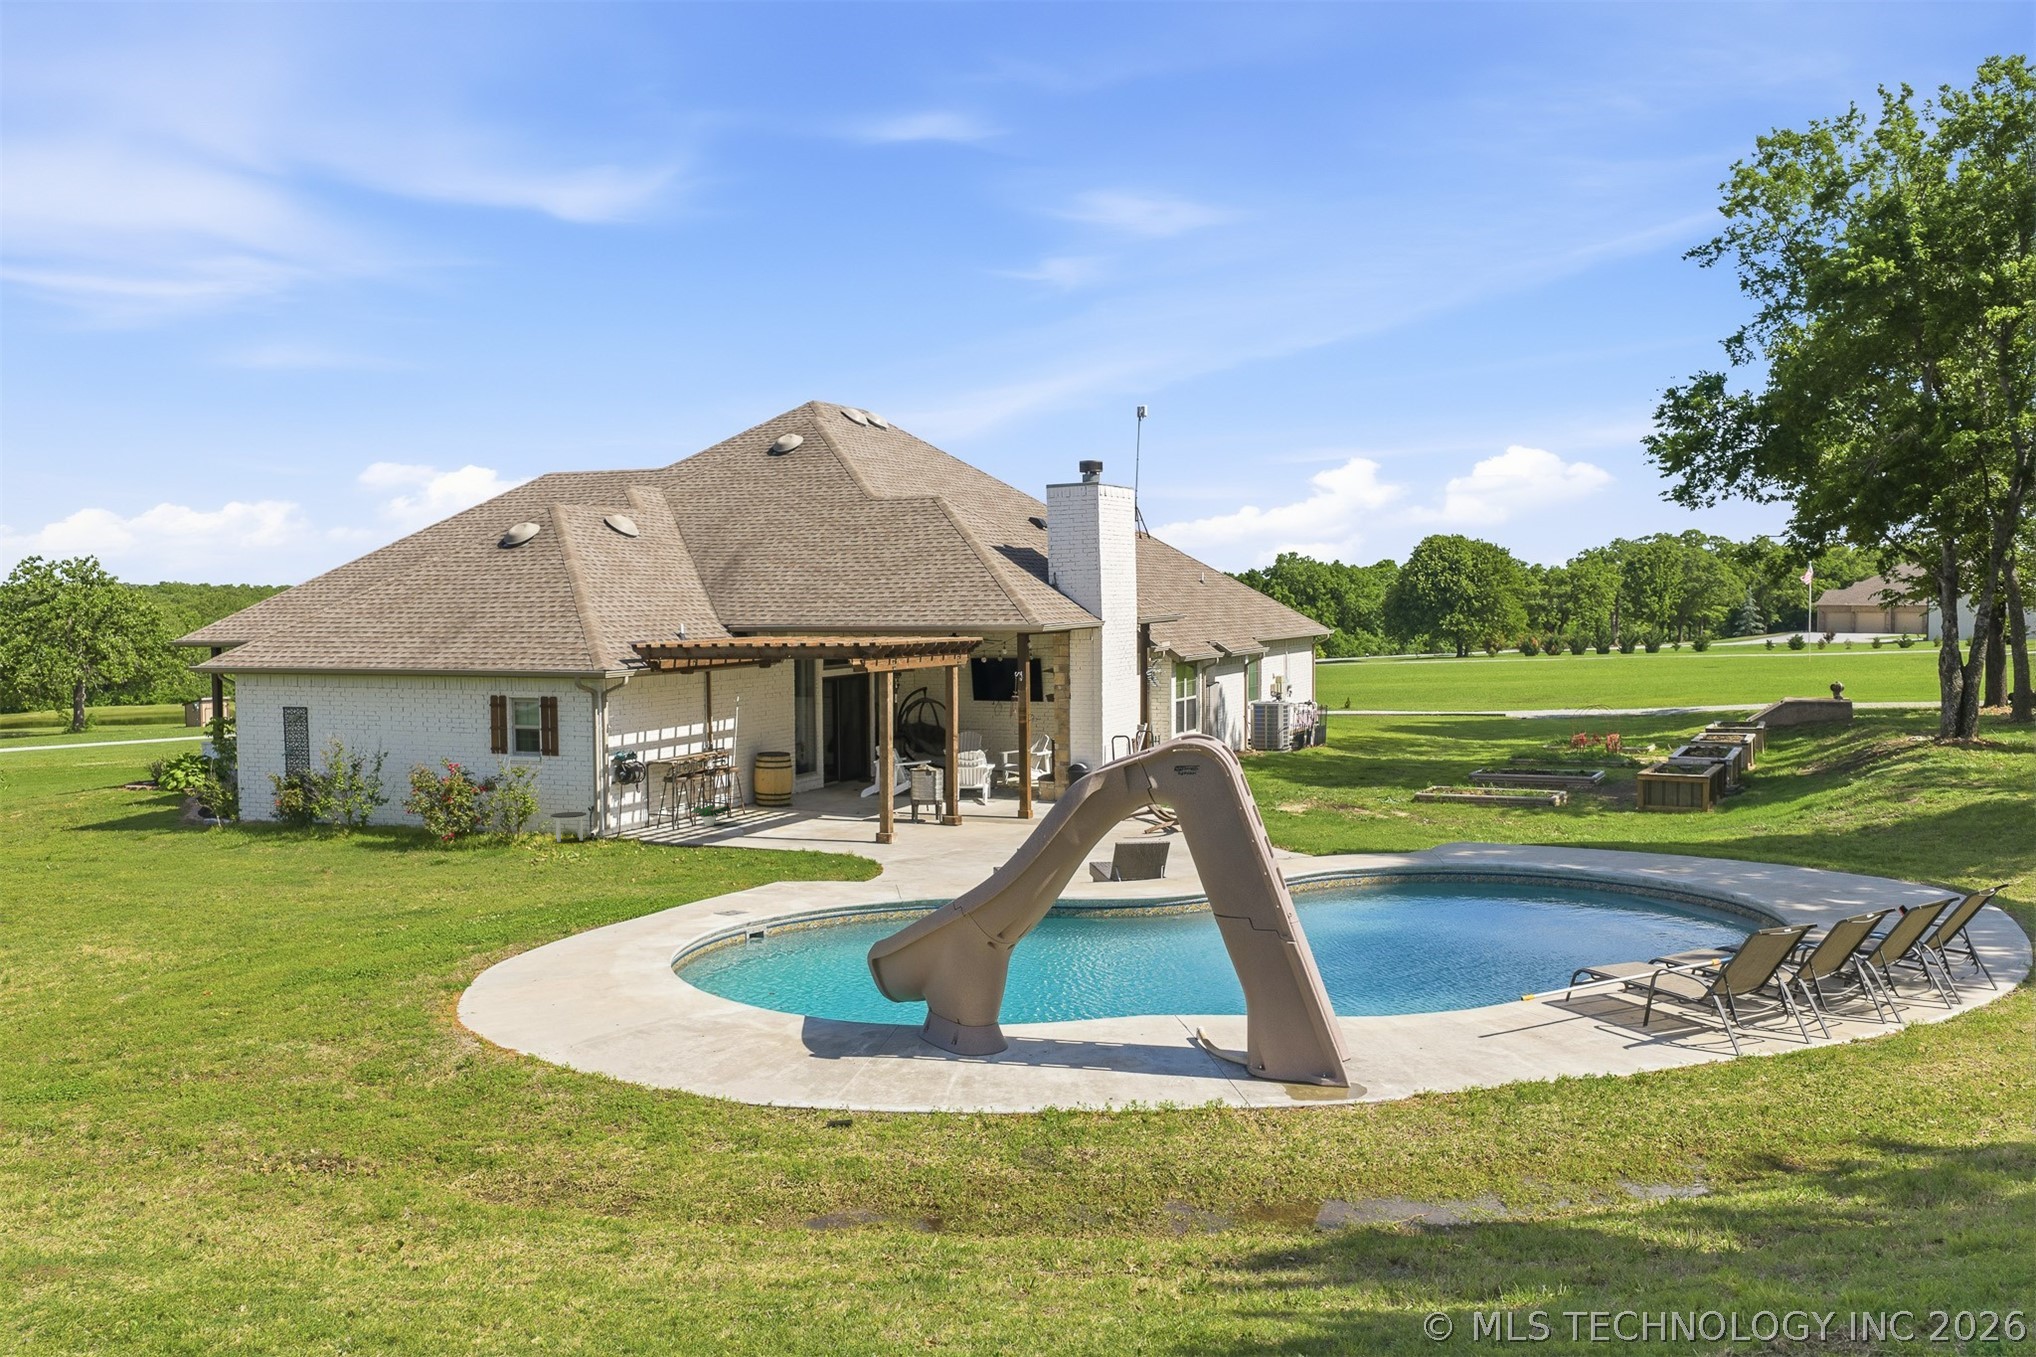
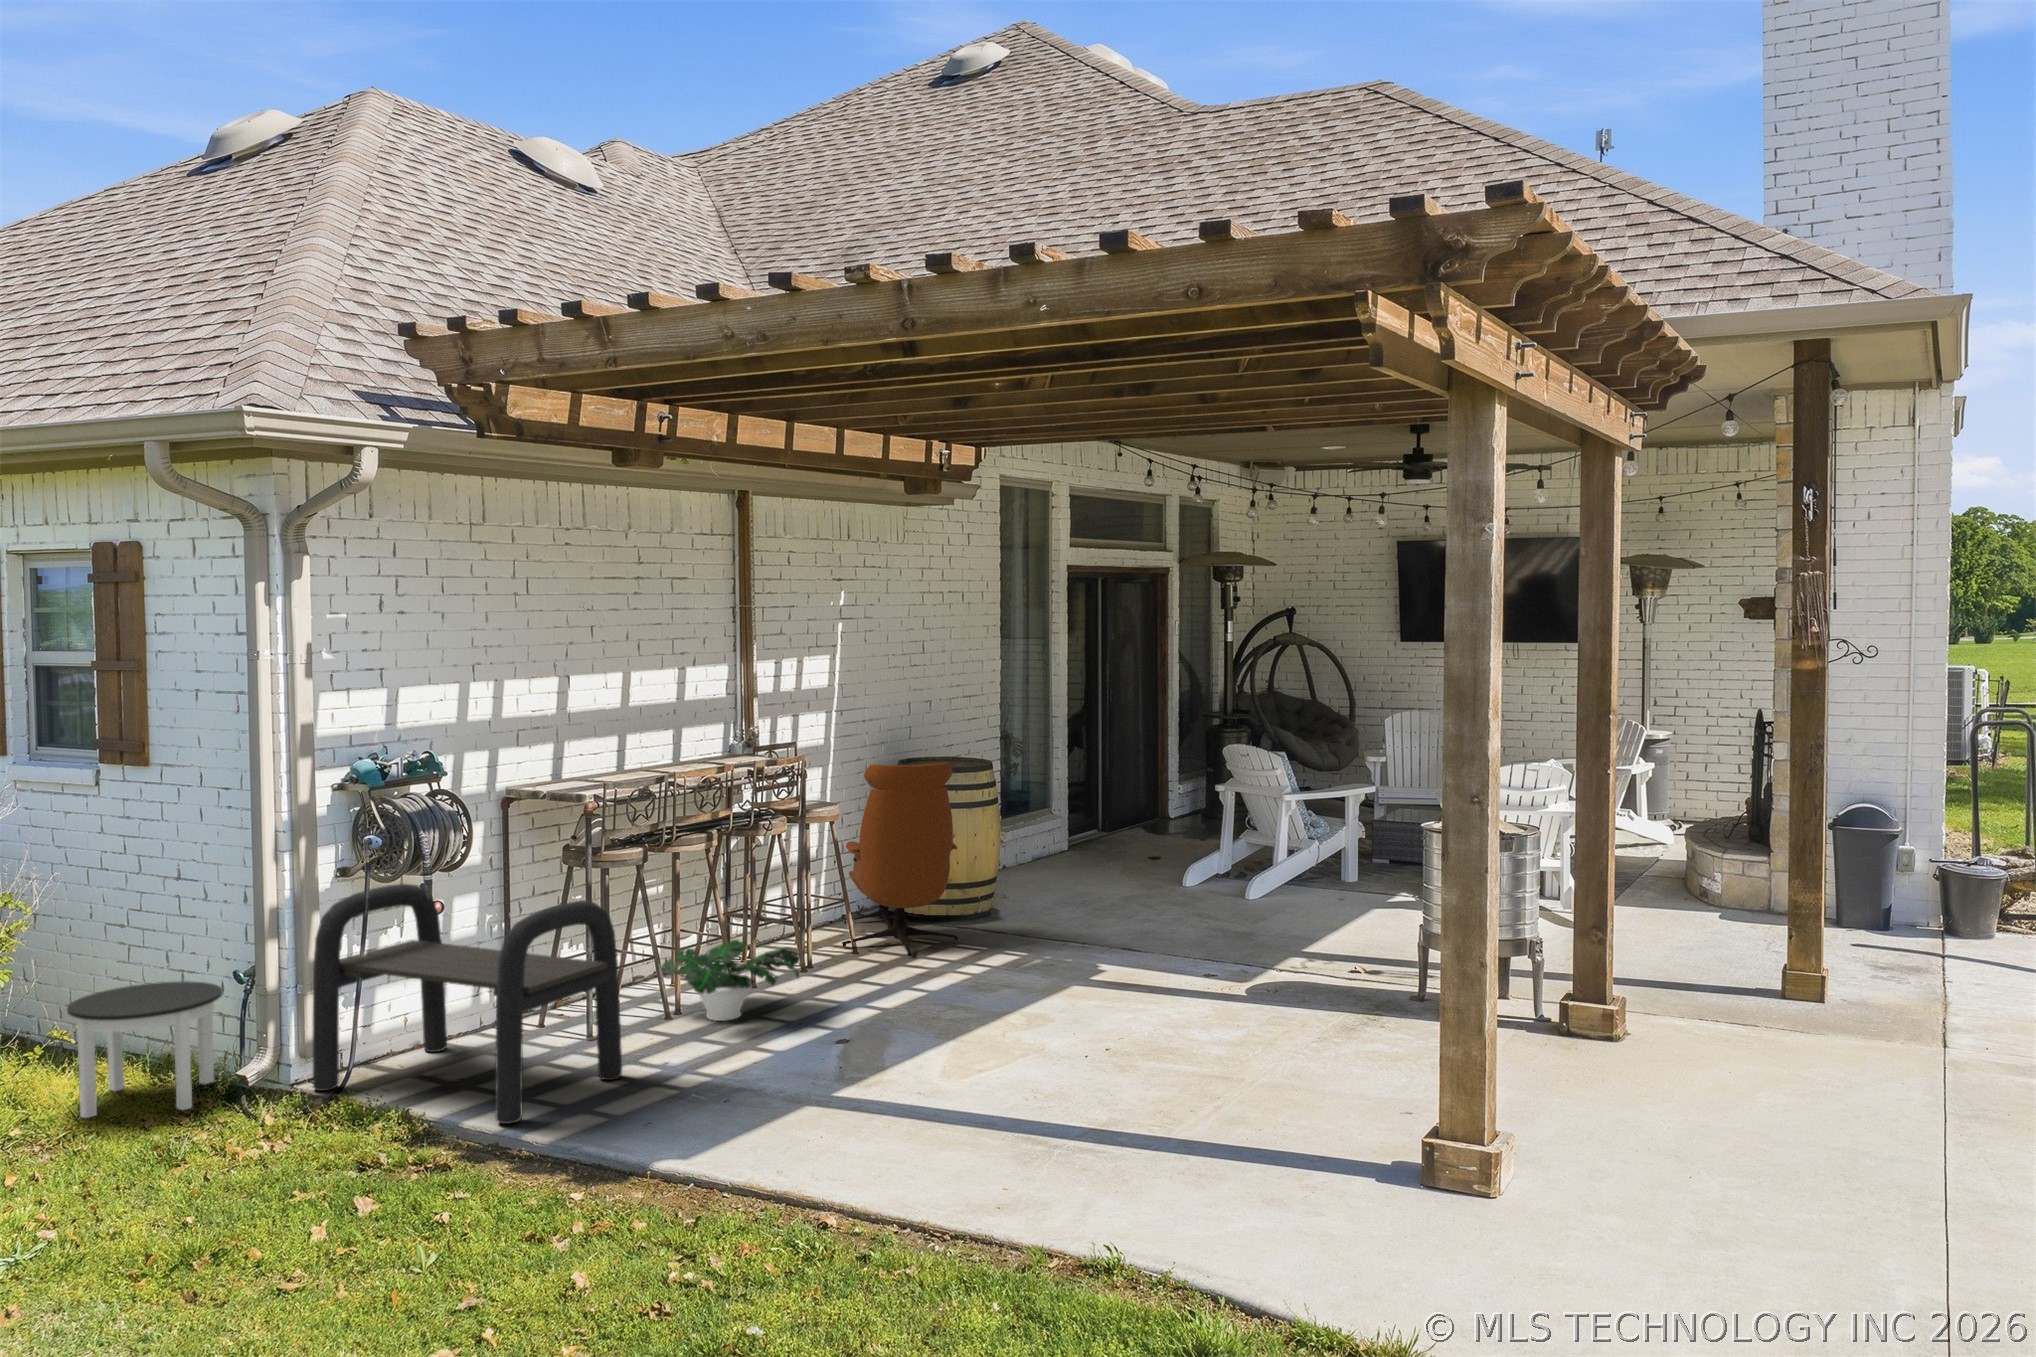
lounge chair: none [740,753,778,814] -> present [842,762,958,956]
bench: none [610,787,688,840] -> present [313,884,622,1124]

